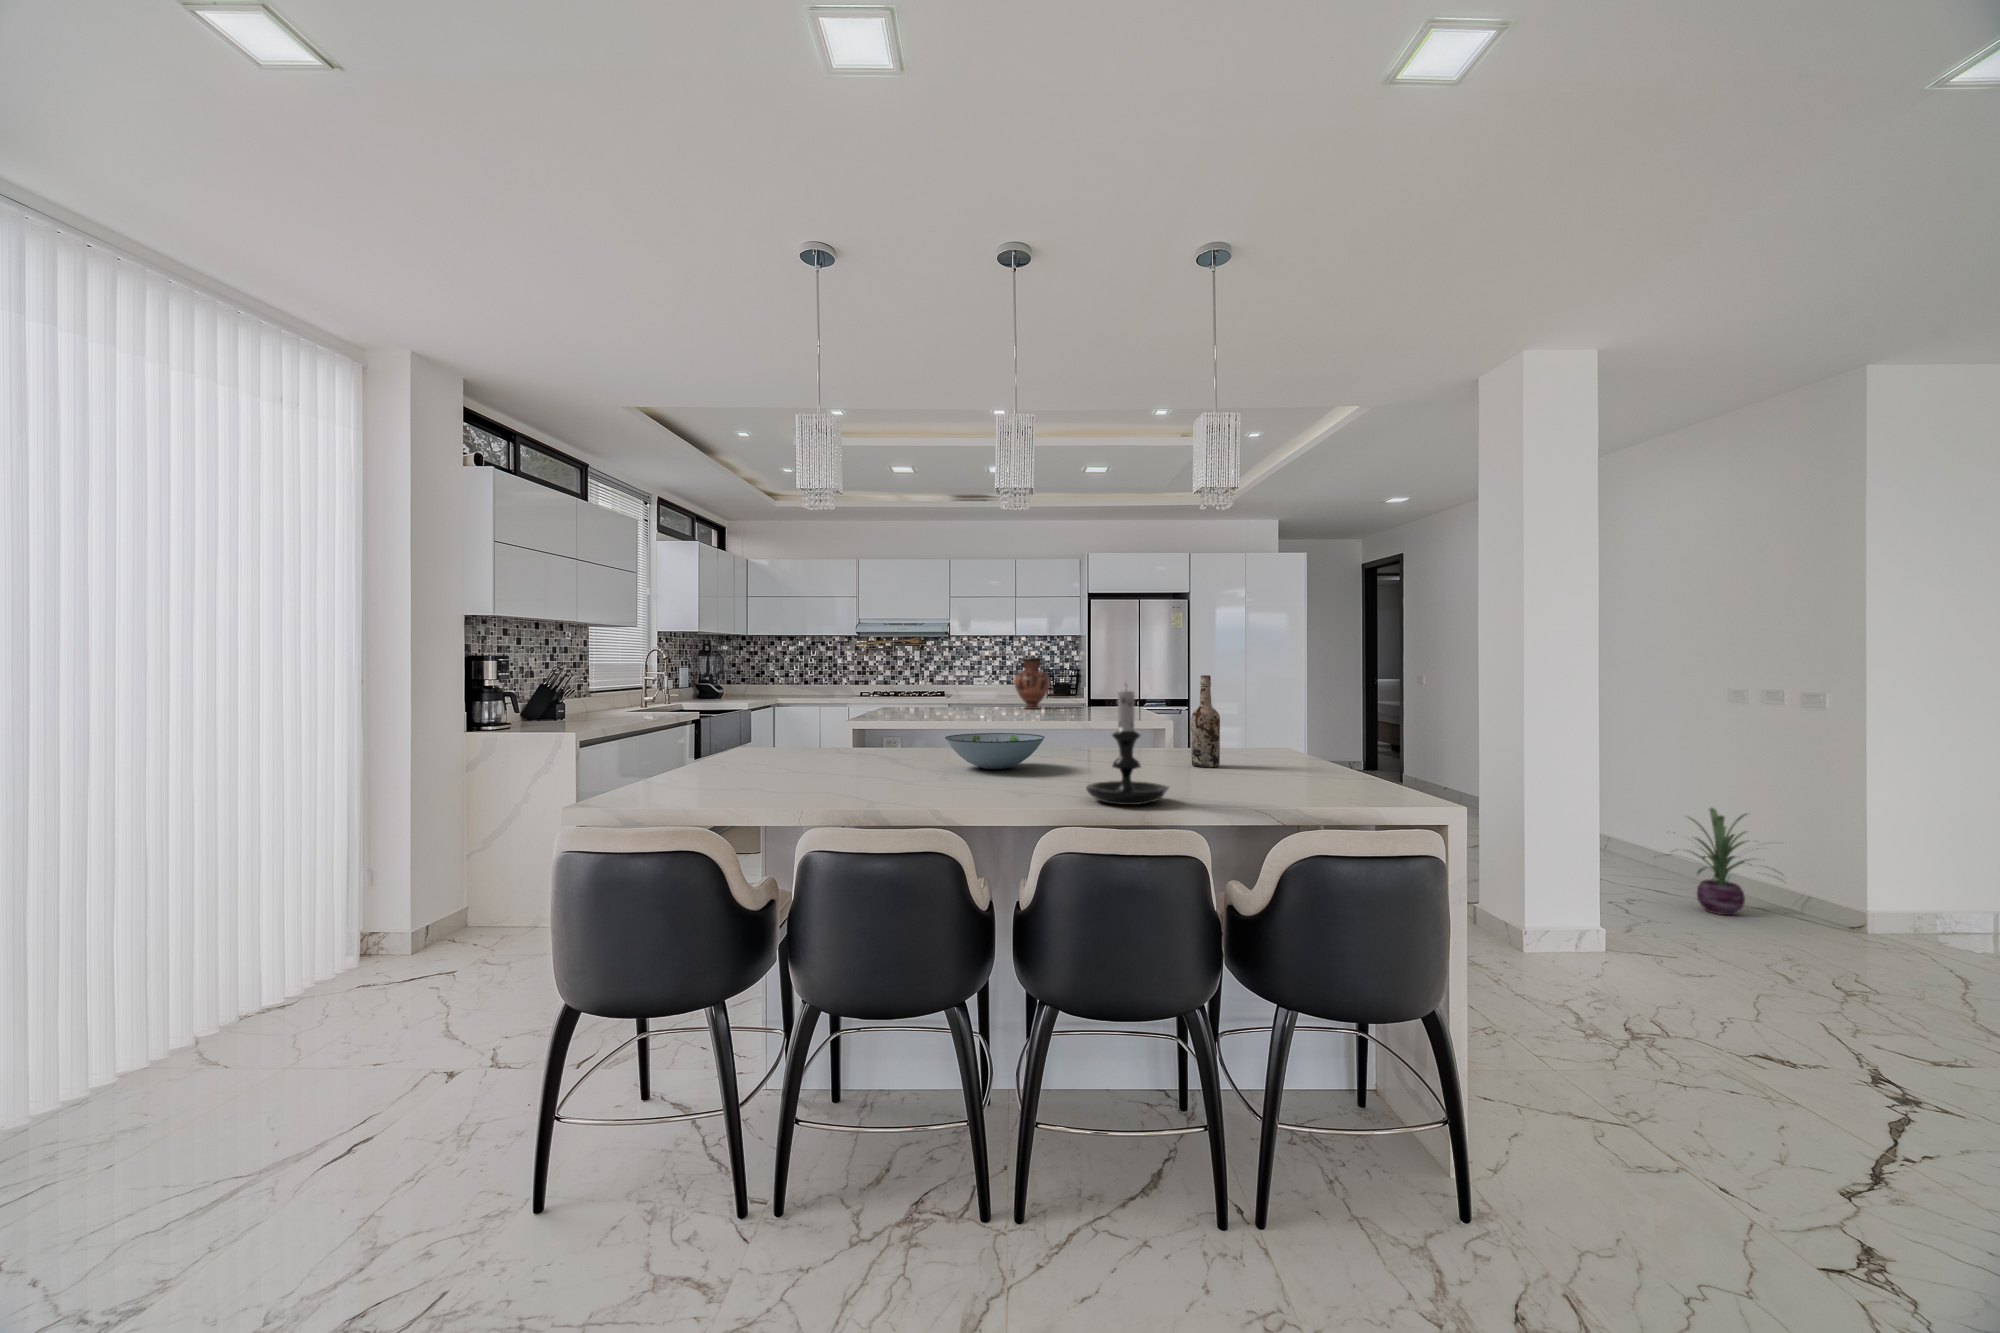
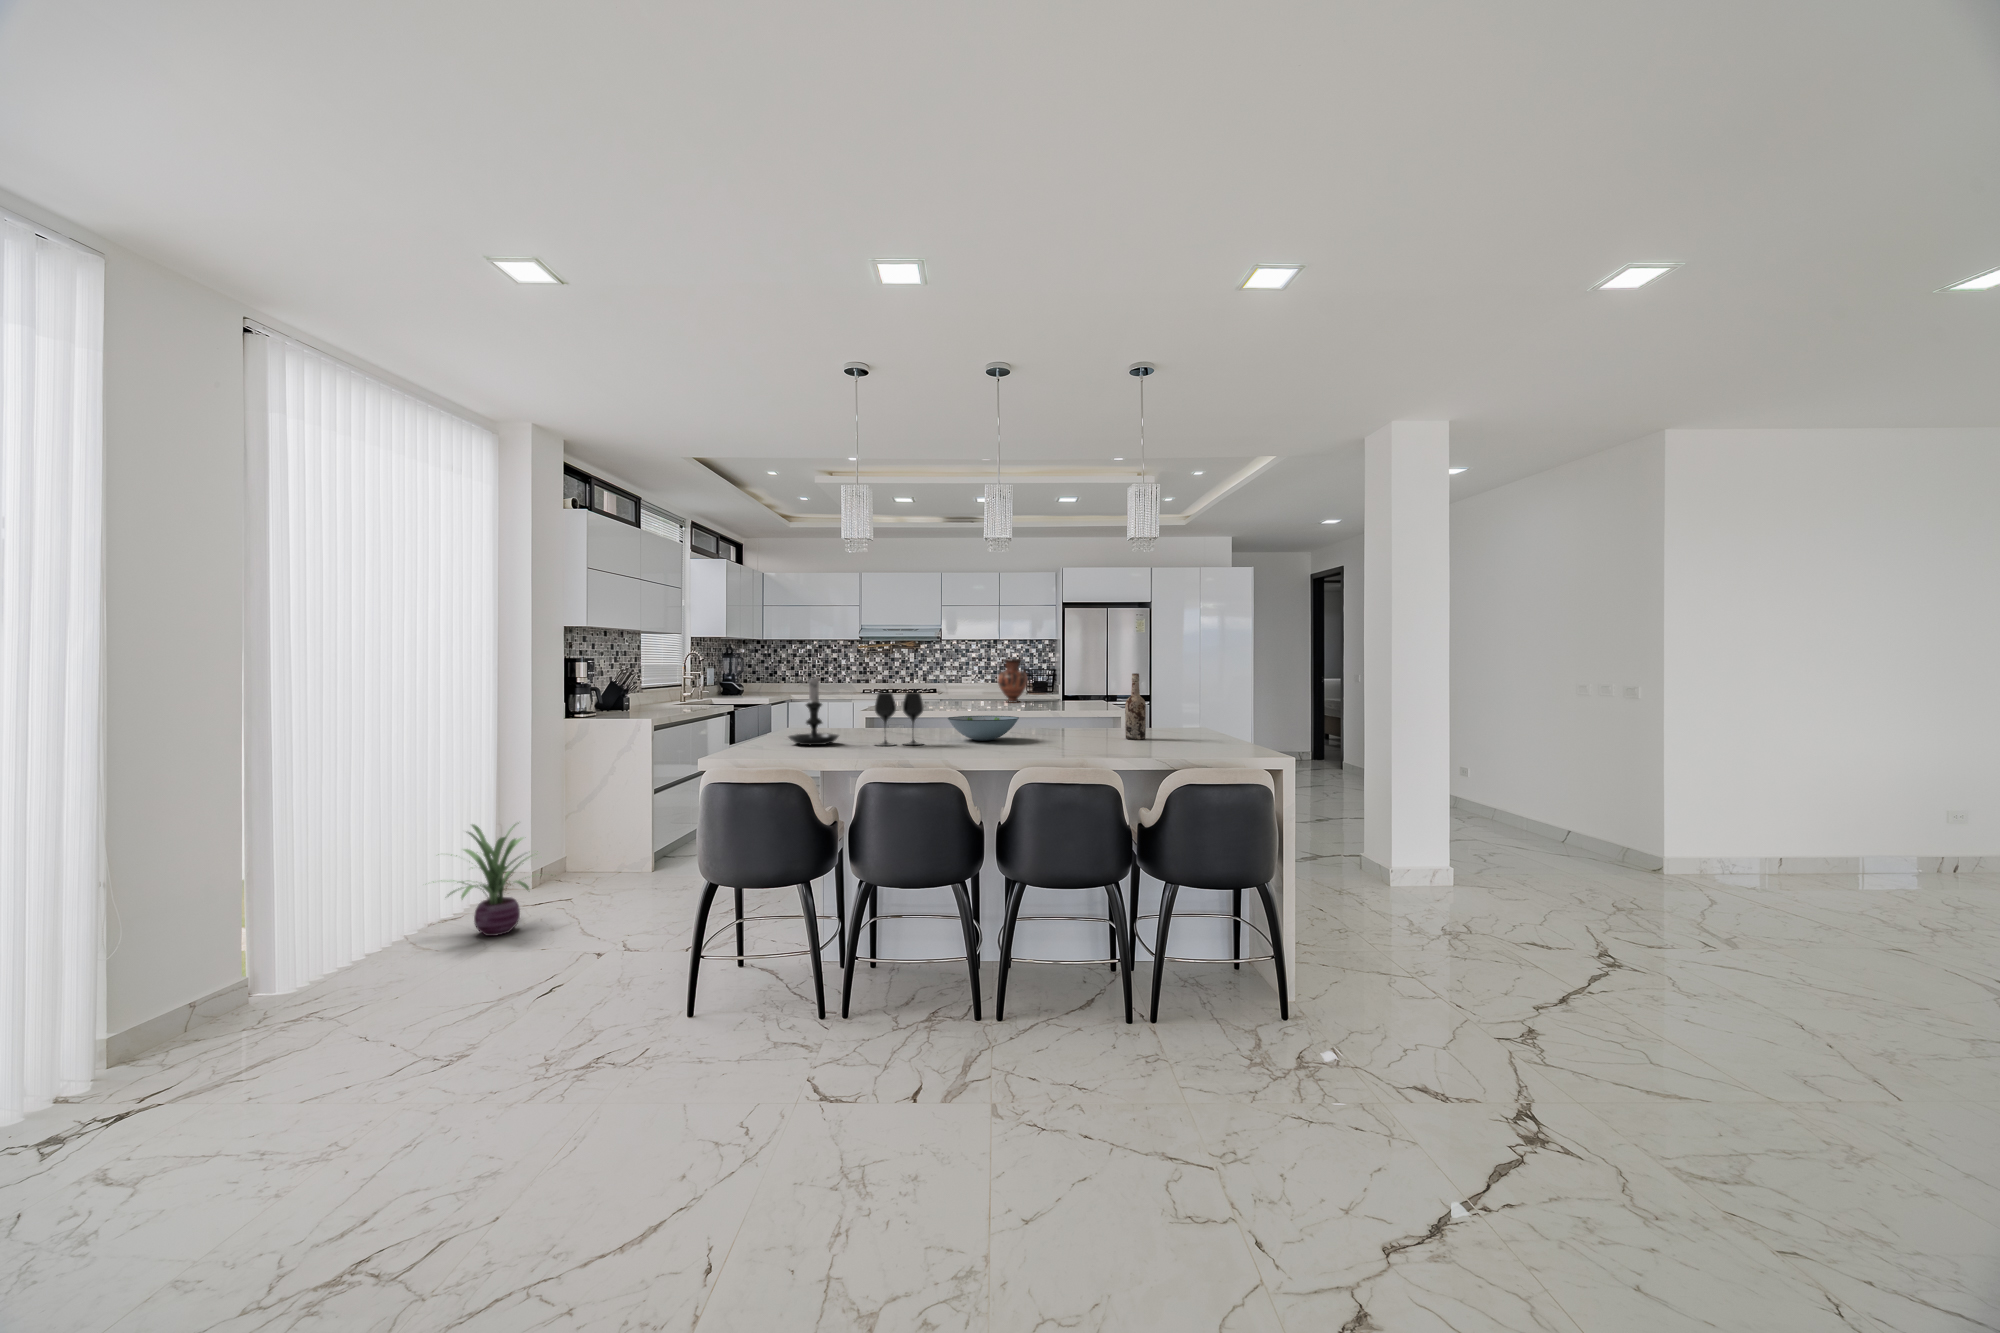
candle holder: present [1086,691,1169,805] -> present [789,676,838,745]
wine glass: none [839,702,911,779] -> present [875,692,924,746]
decorative plant: present [1689,808,1748,915] -> present [433,823,529,936]

